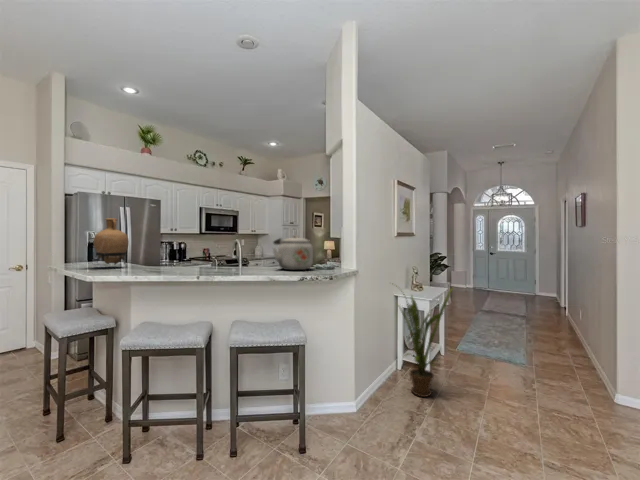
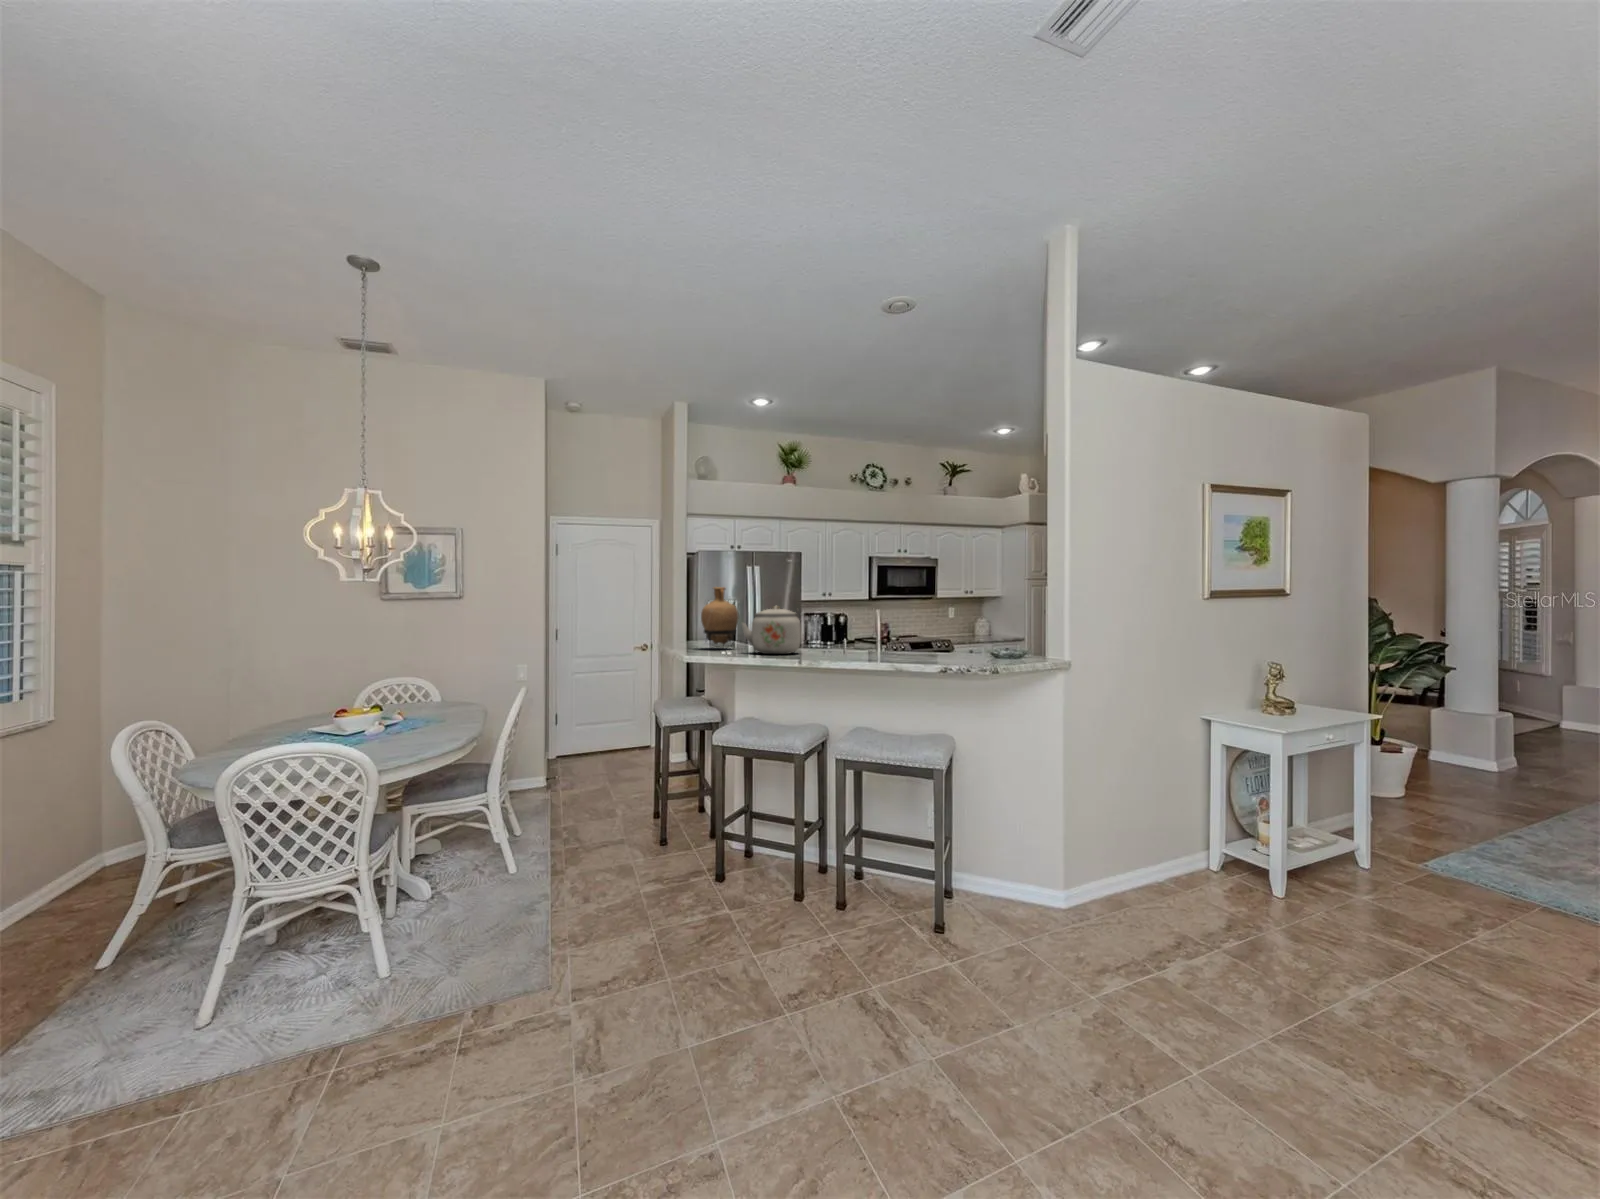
kettle: present [273,236,313,270] -> present [742,606,801,654]
house plant: present [401,288,452,397] -> none [1137,692,1270,912]

